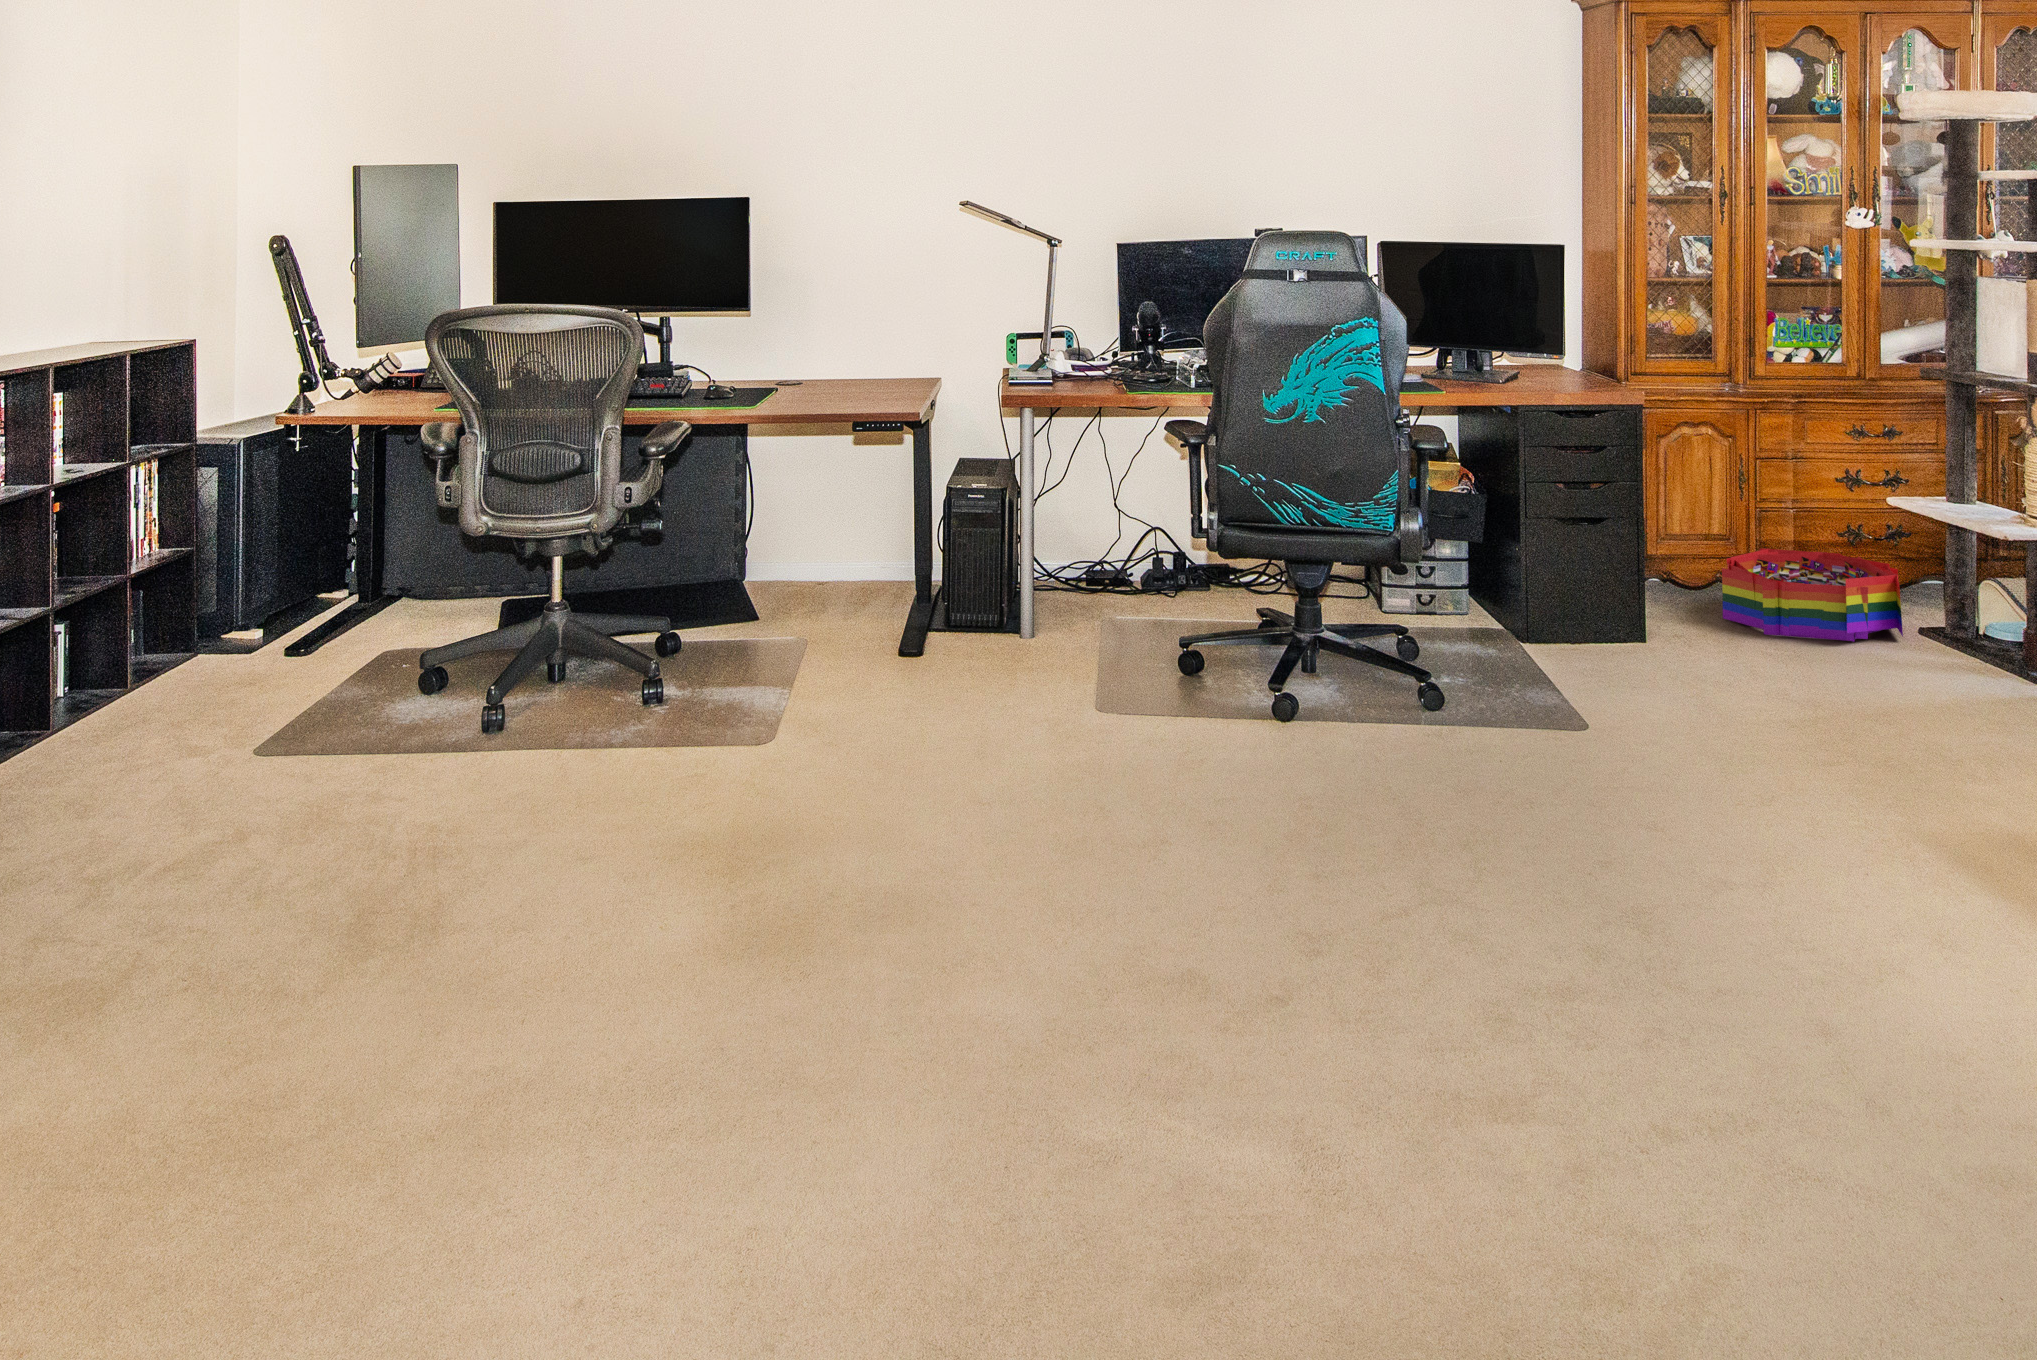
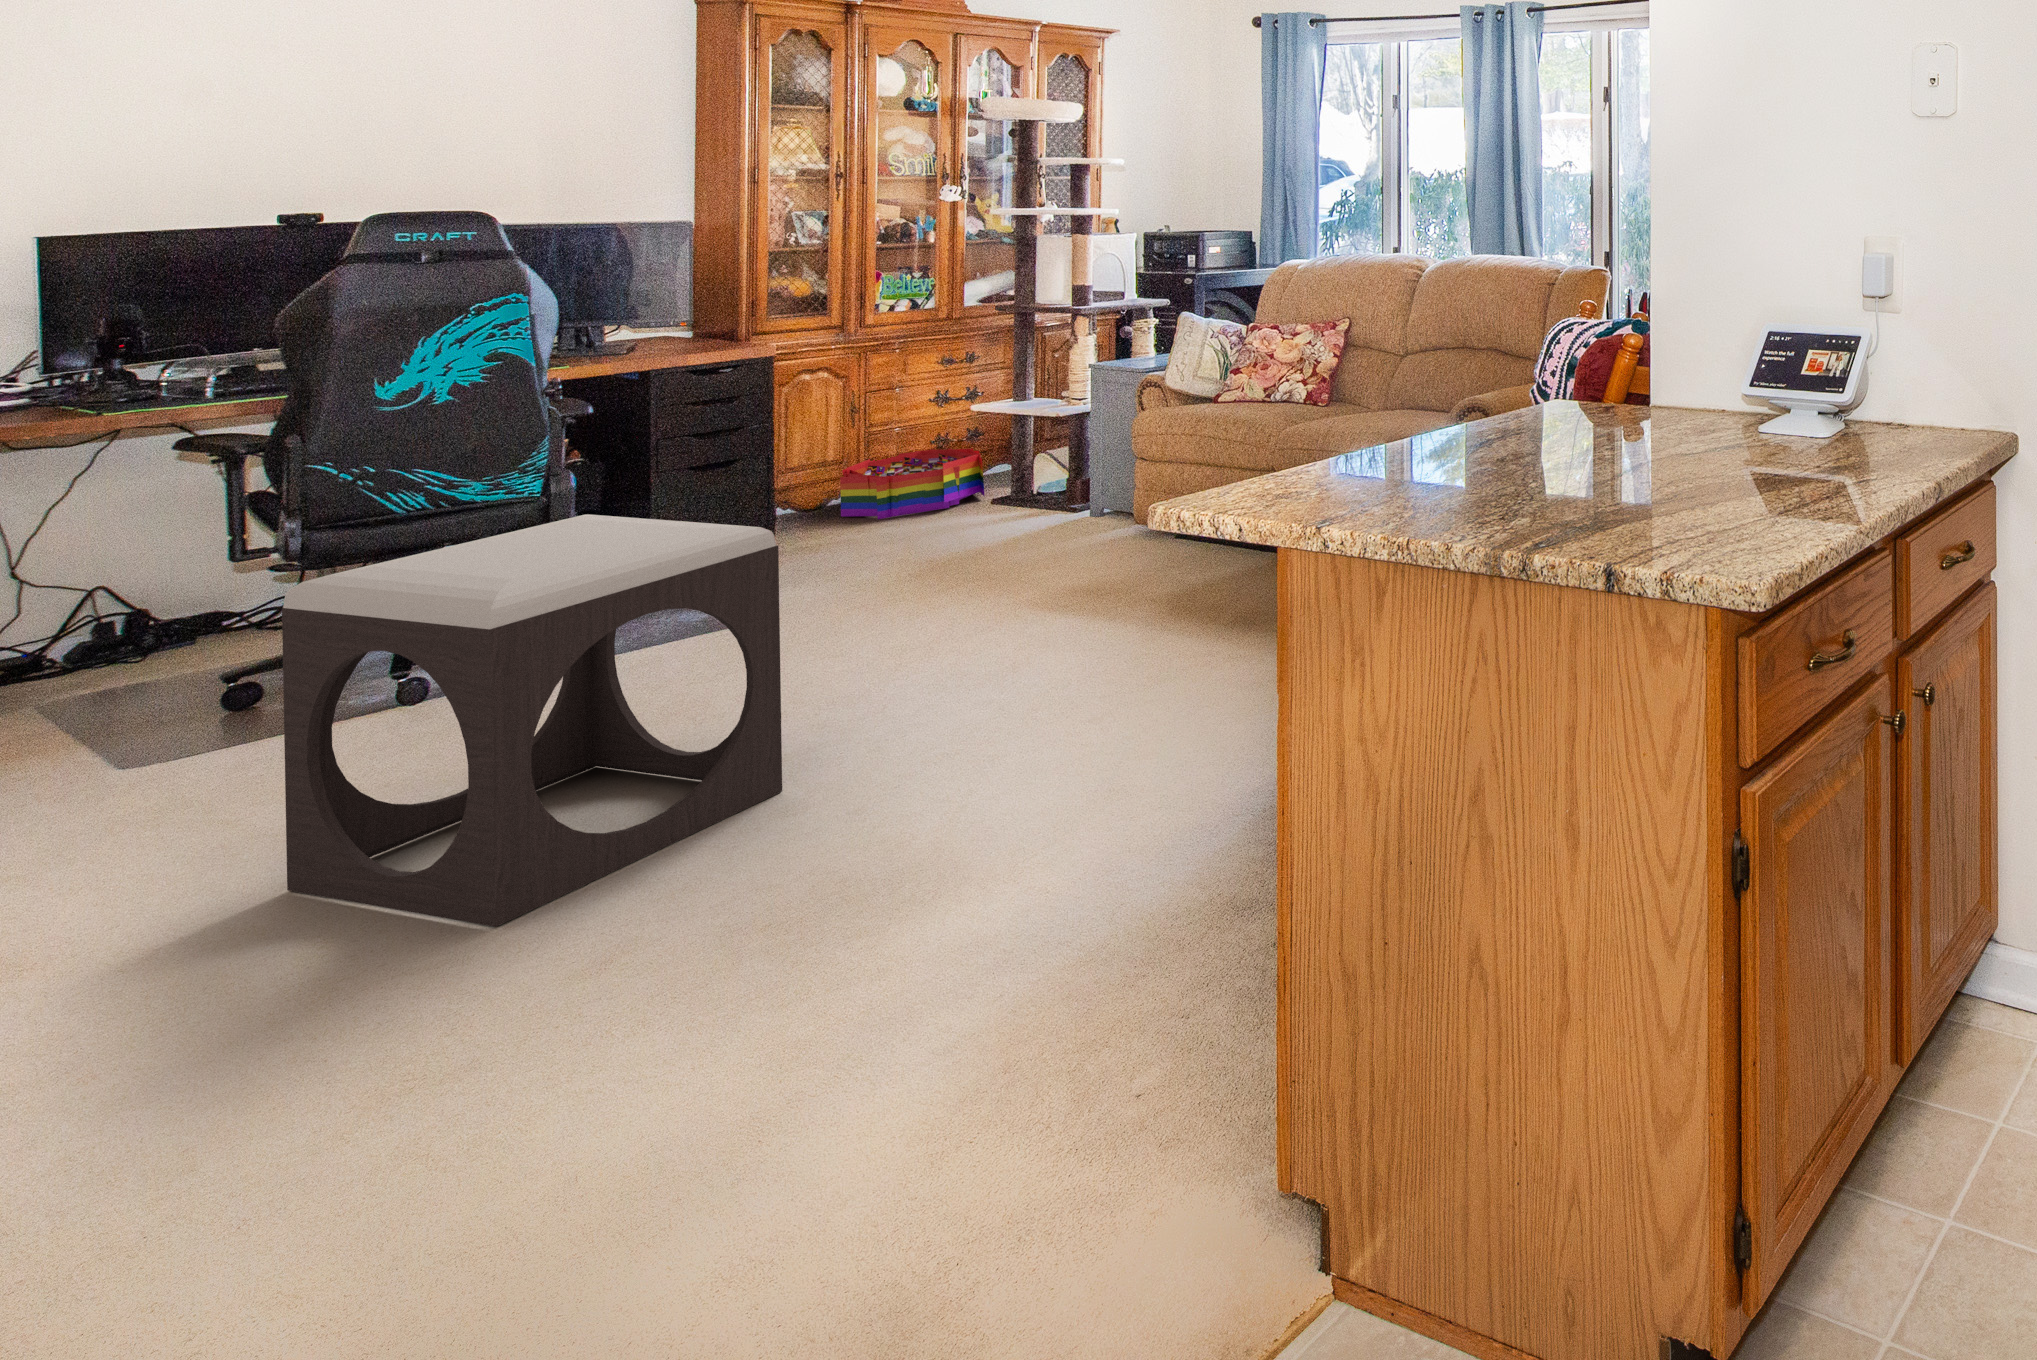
footstool: none [1116,581,1561,1095] -> present [282,514,782,927]

